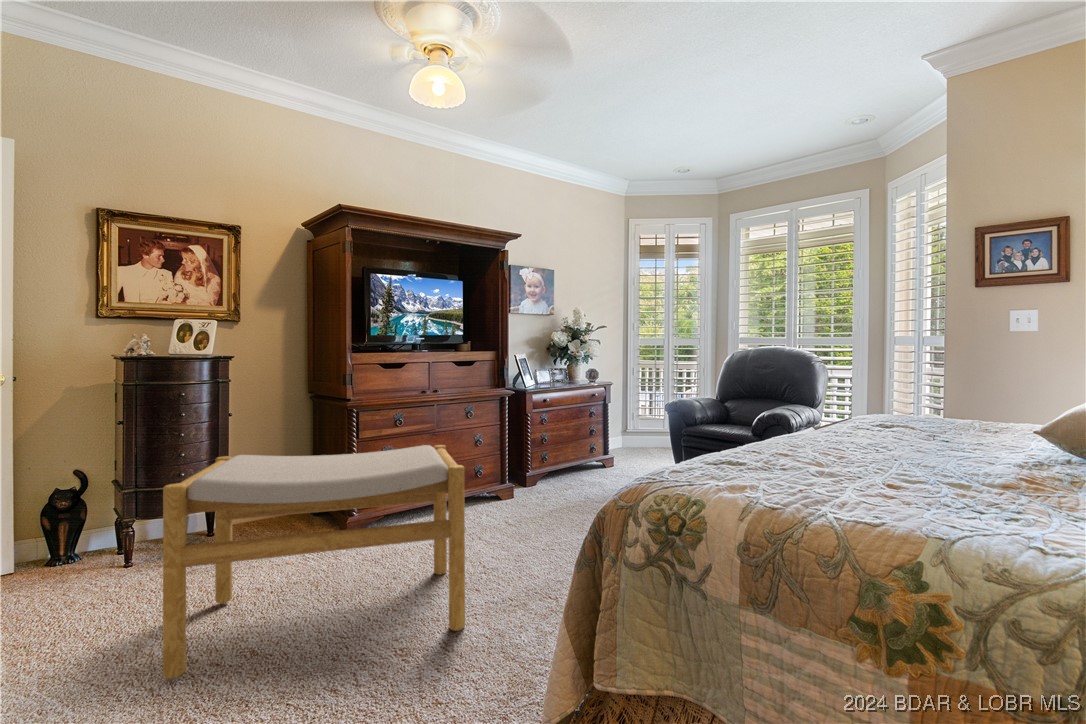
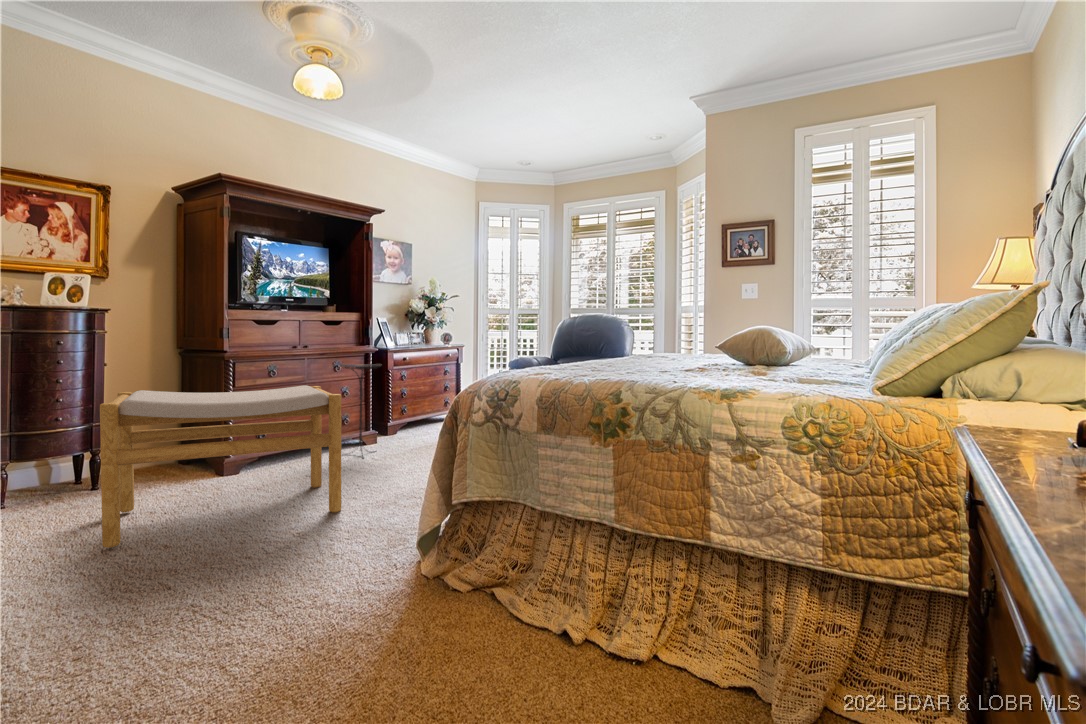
side table: none [471,410,520,524] -> present [339,364,382,454]

